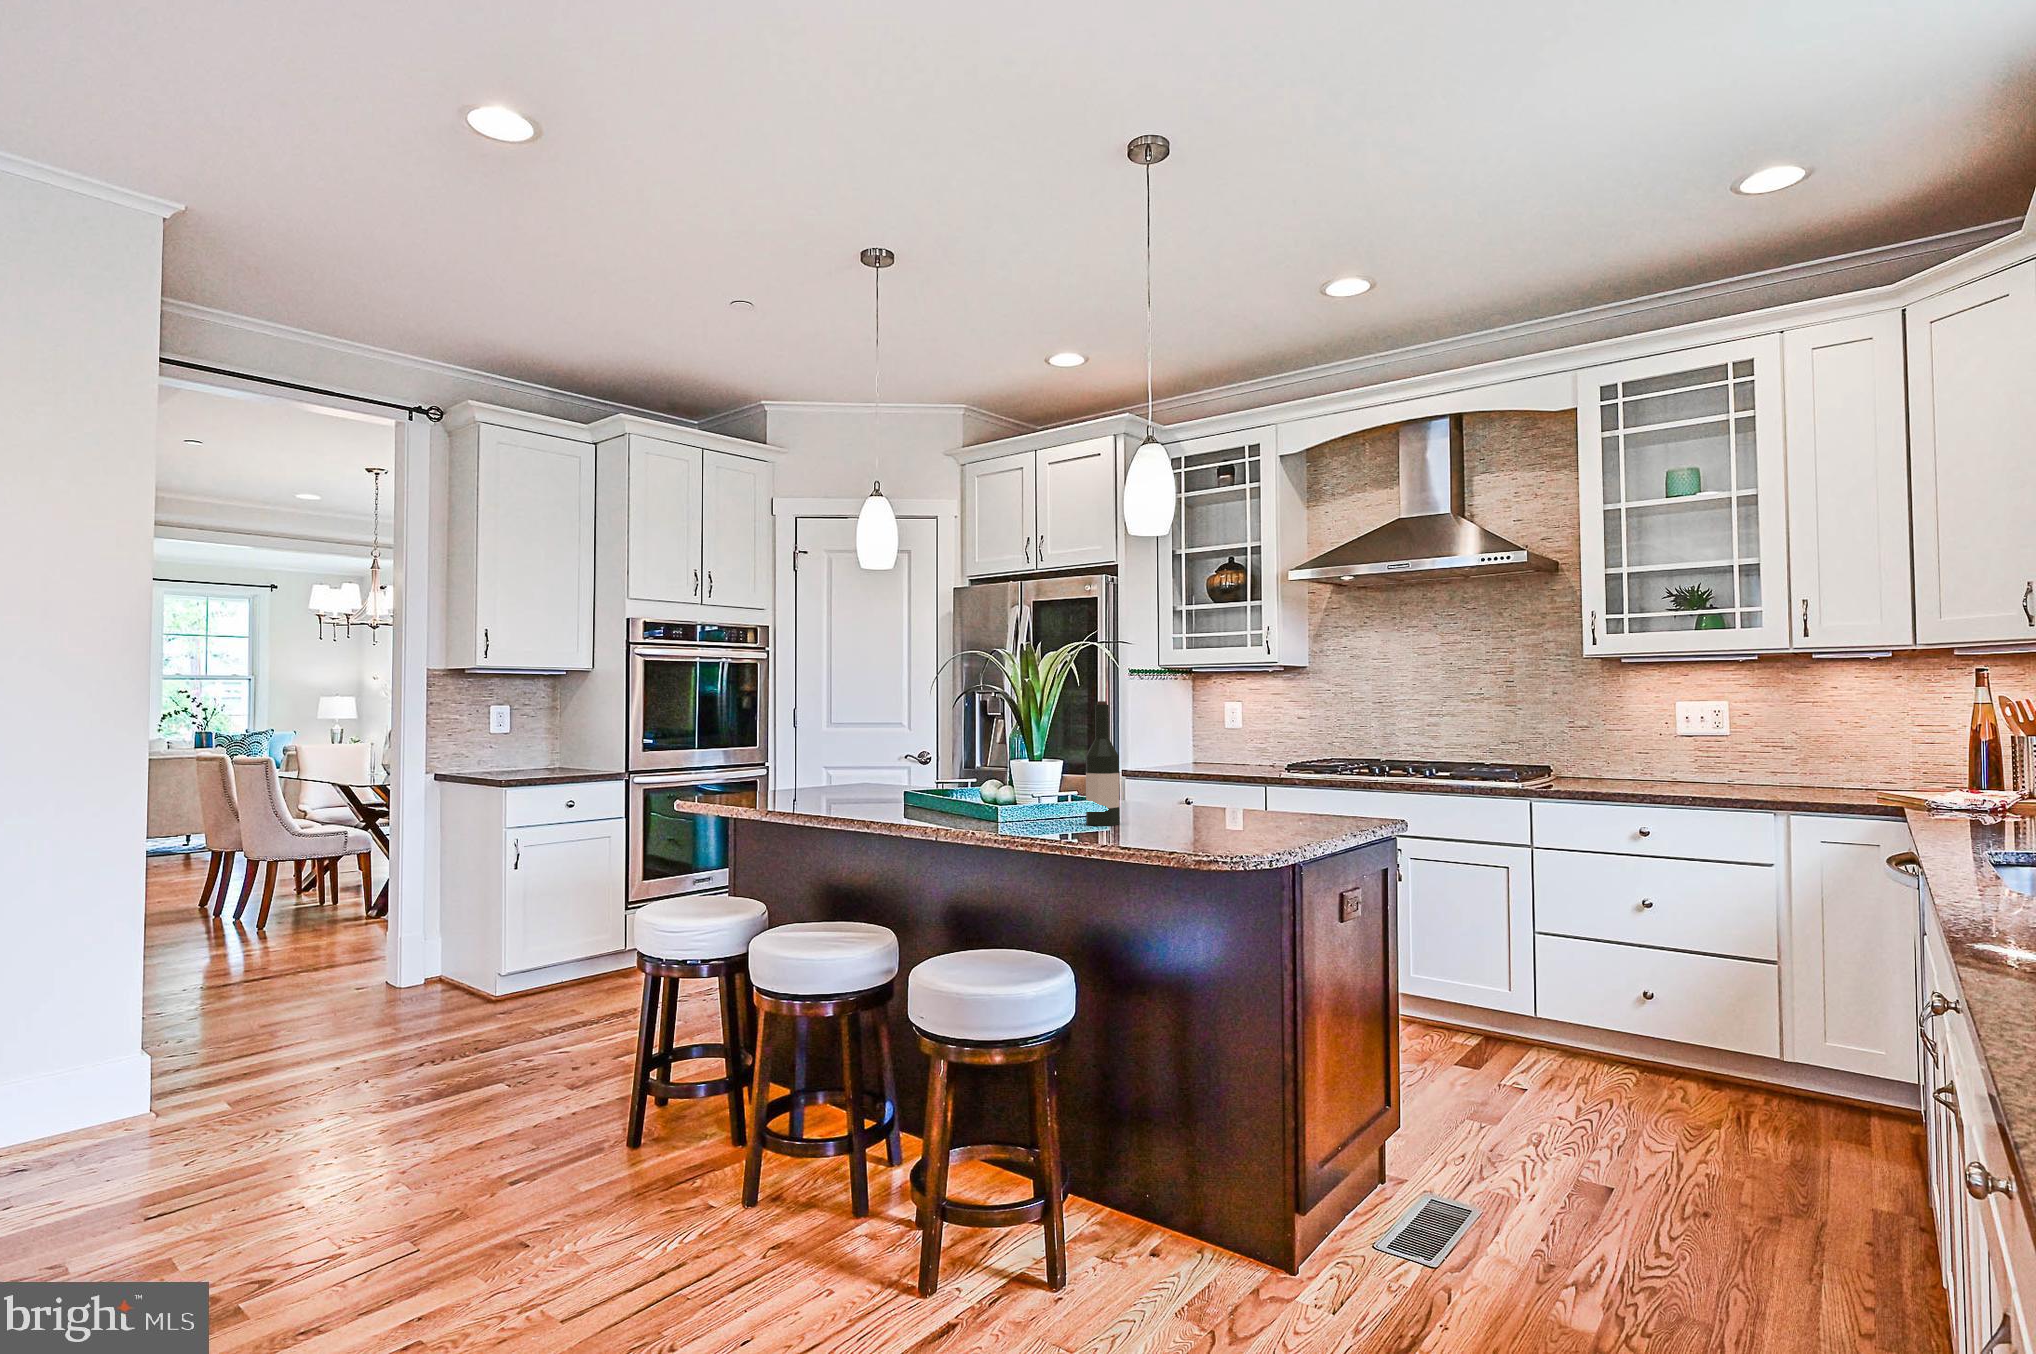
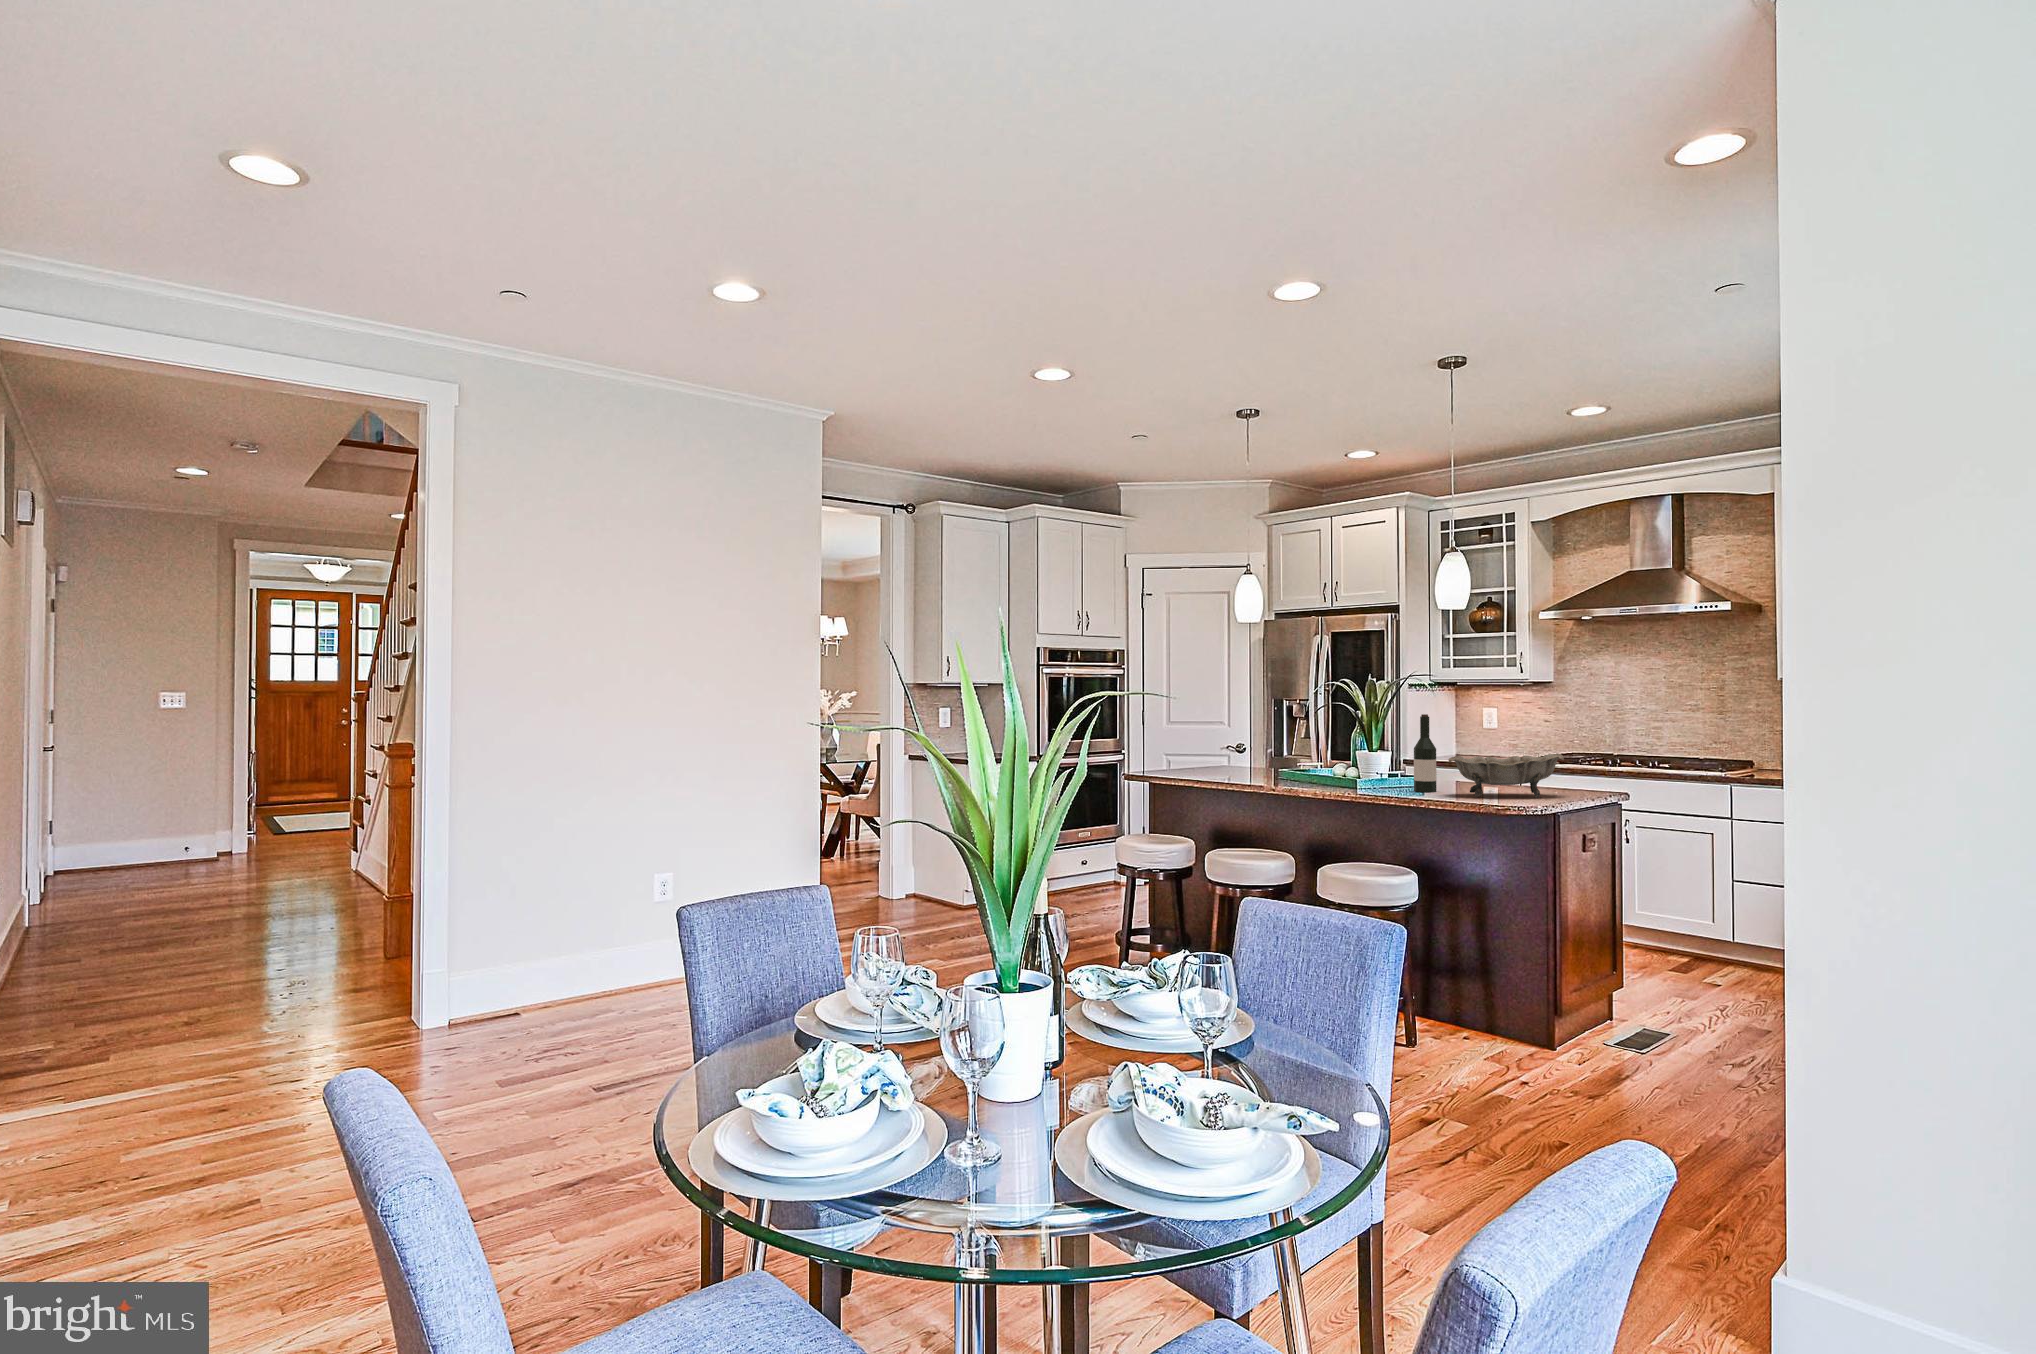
decorative bowl: none [1127,761,1304,837] -> present [1449,753,1564,798]

